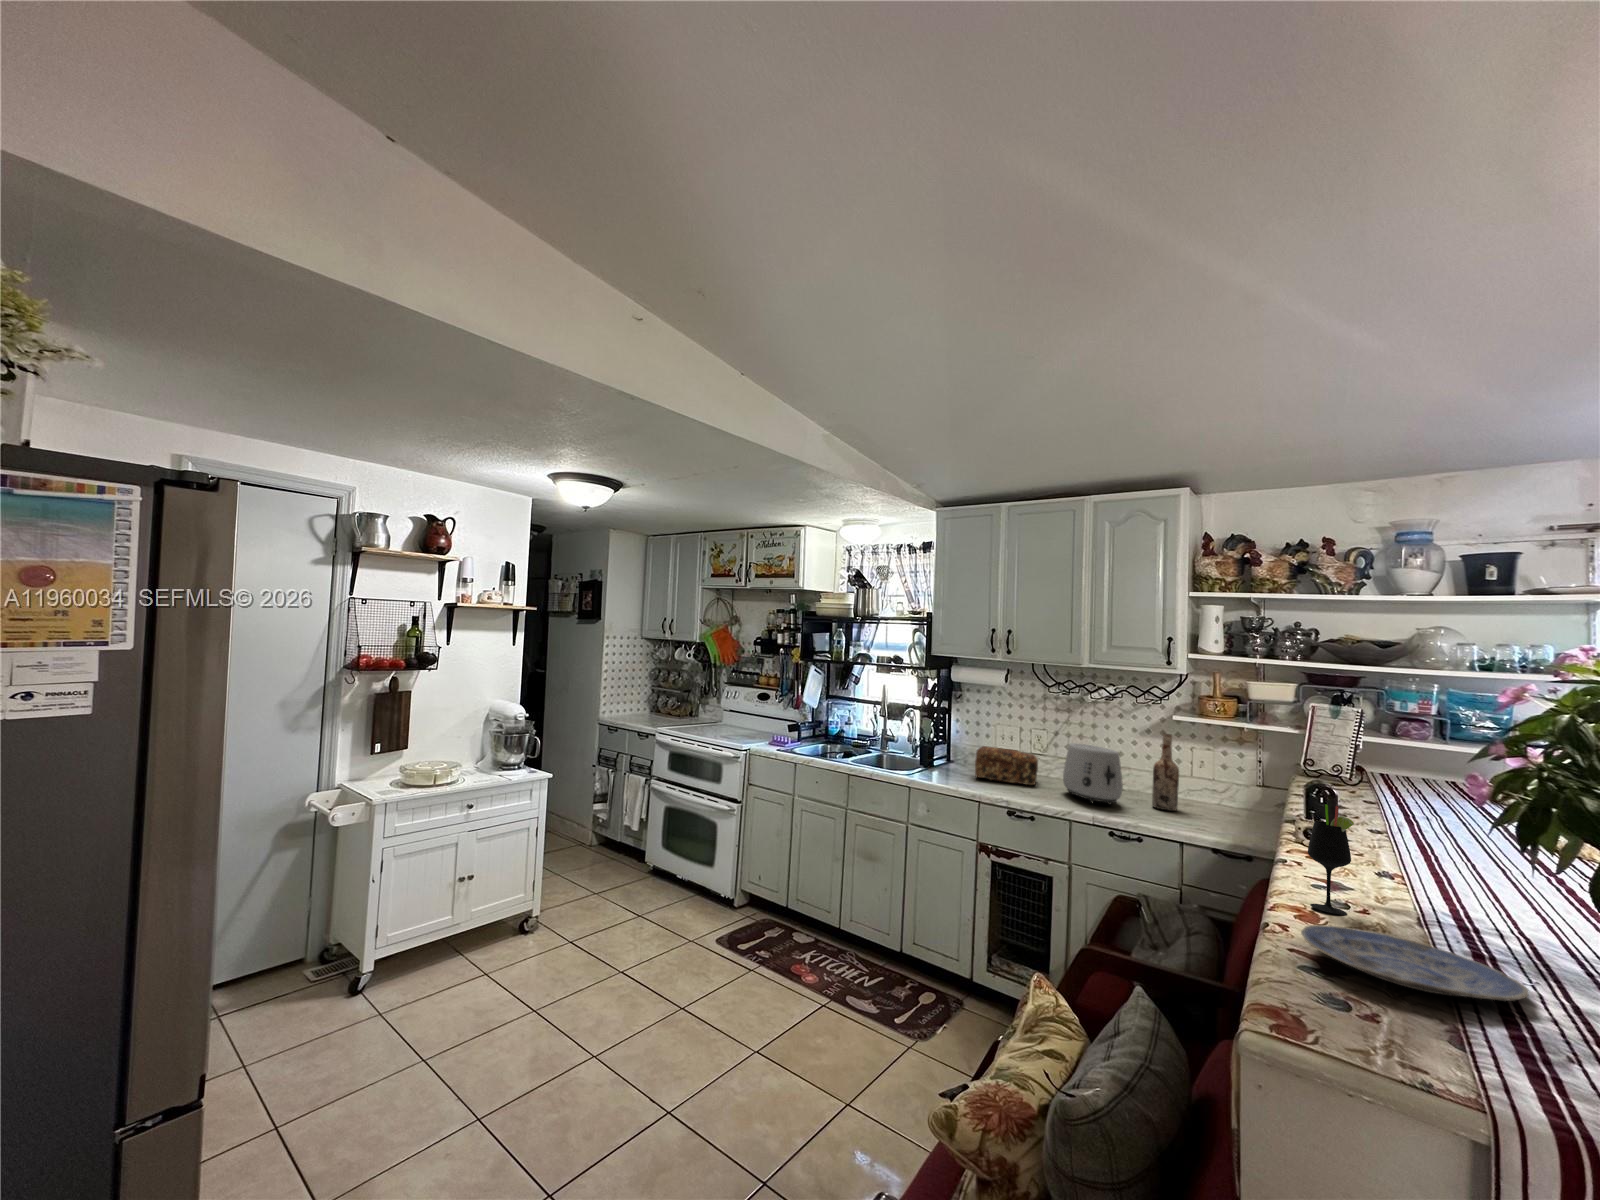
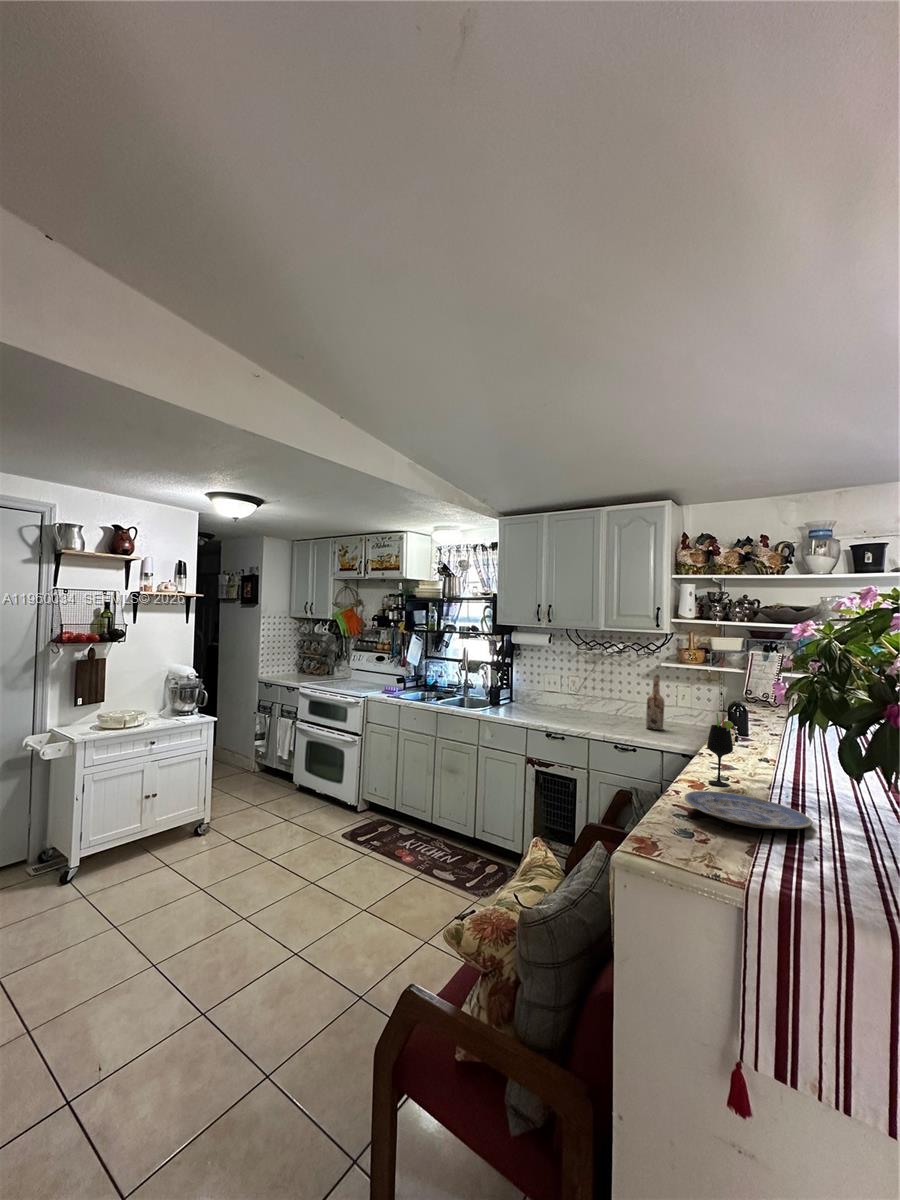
toaster: present [1063,743,1123,805] -> none [586,685,625,727]
bread loaf: present [975,746,1038,785] -> none [526,689,571,716]

